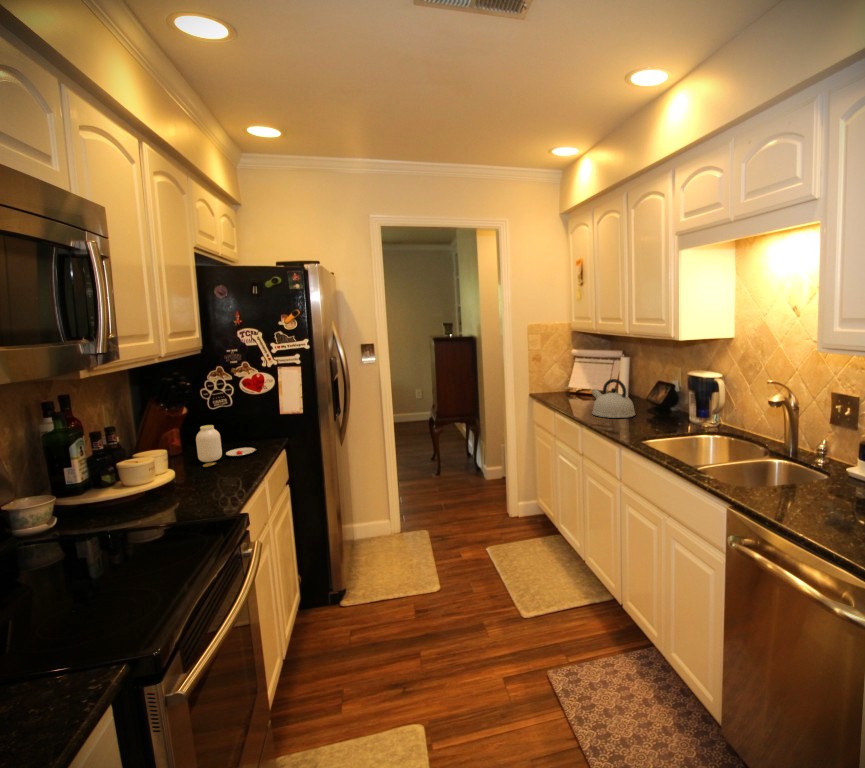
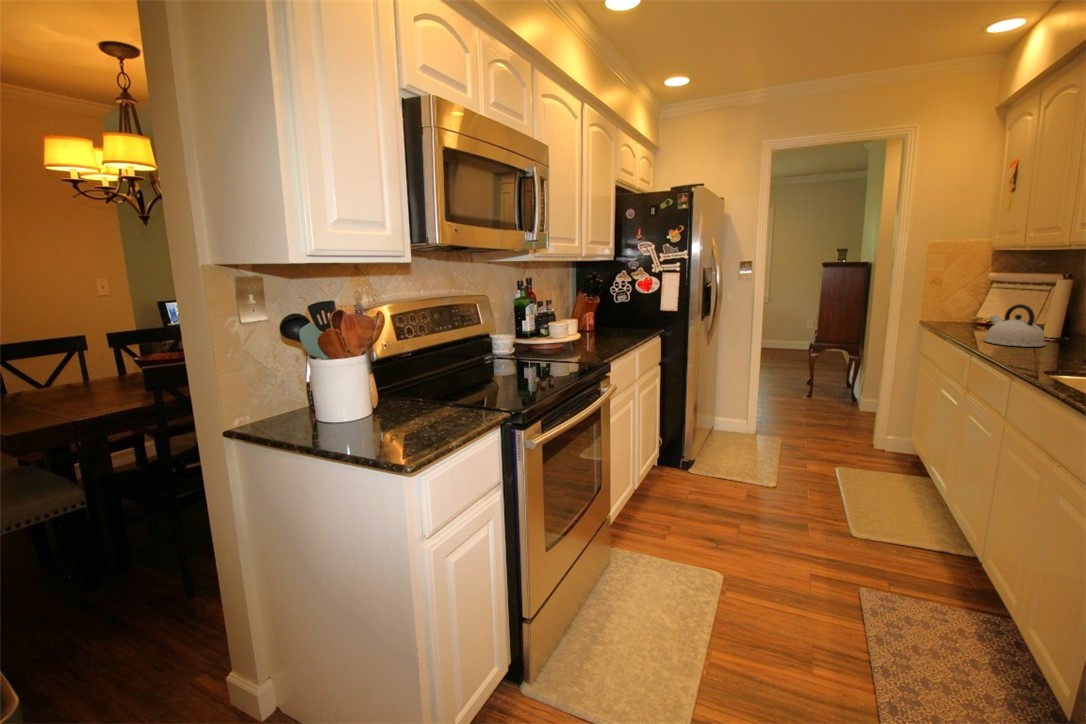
jar: present [196,425,255,467] -> none [604,310,643,336]

